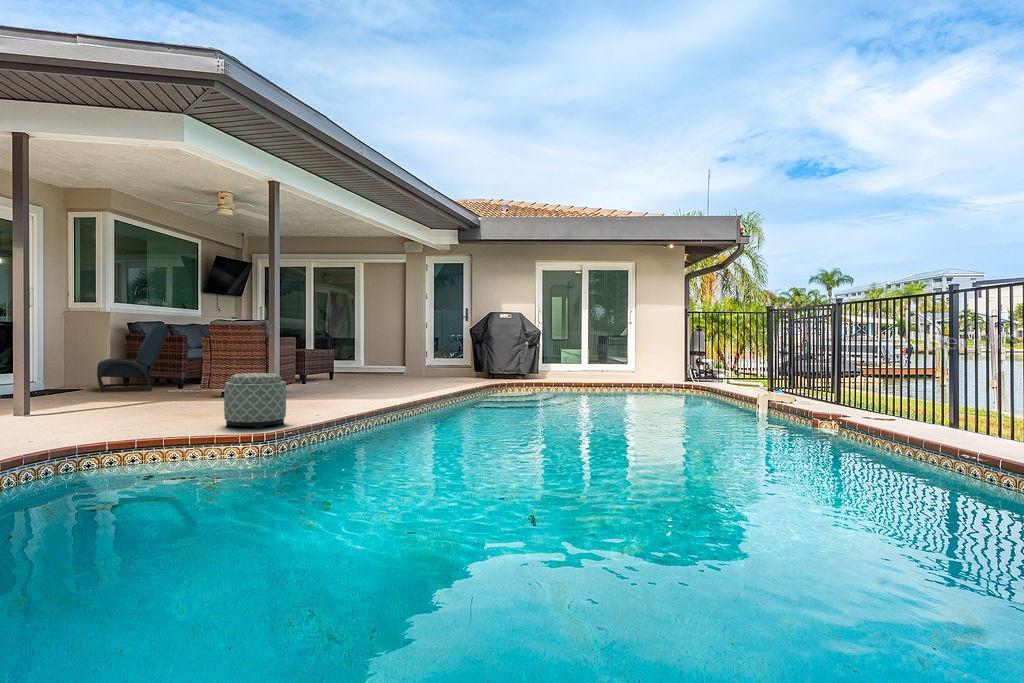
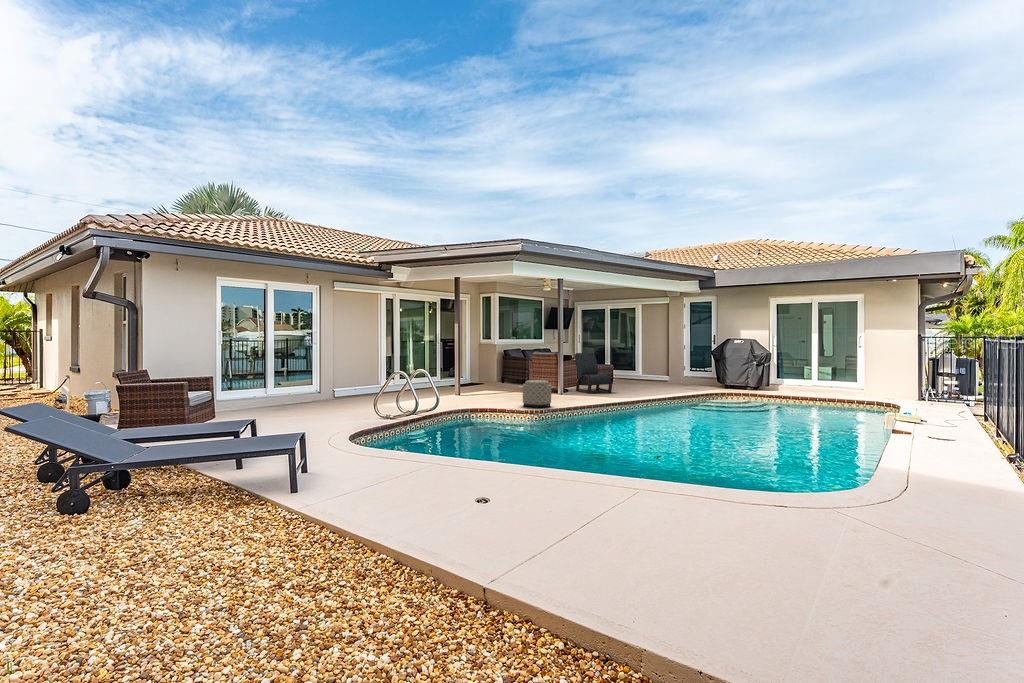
lounge chair: present [97,325,170,392] -> present [574,353,612,394]

